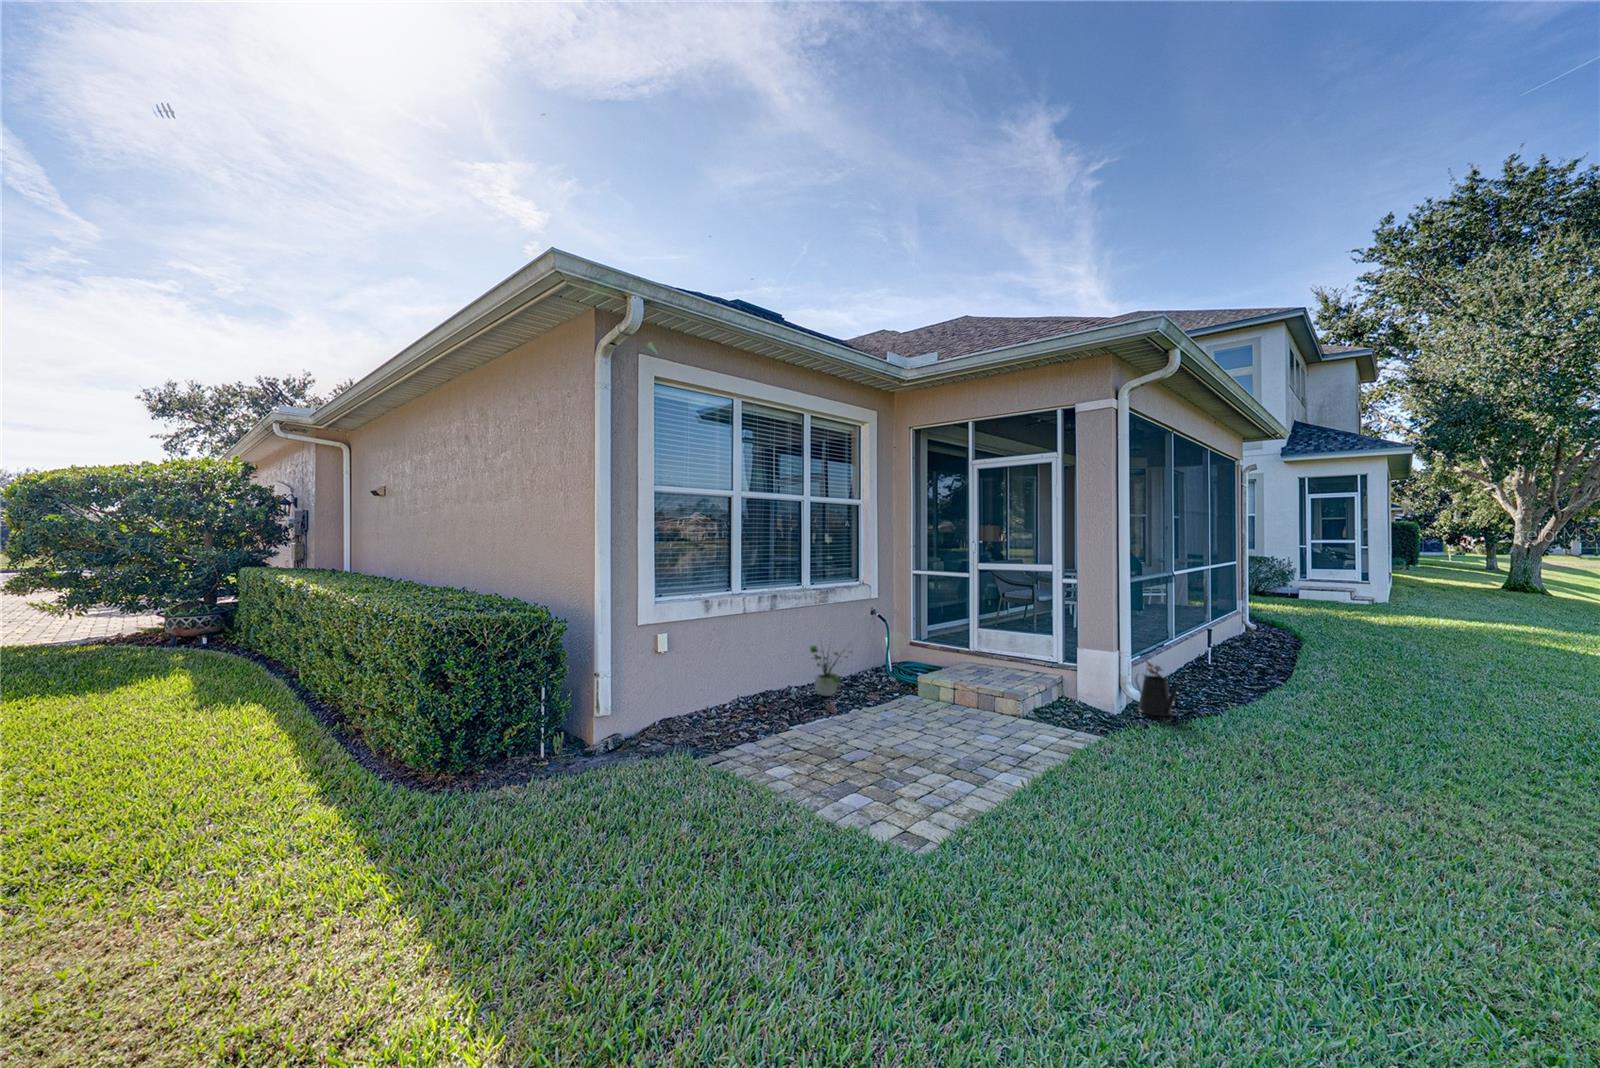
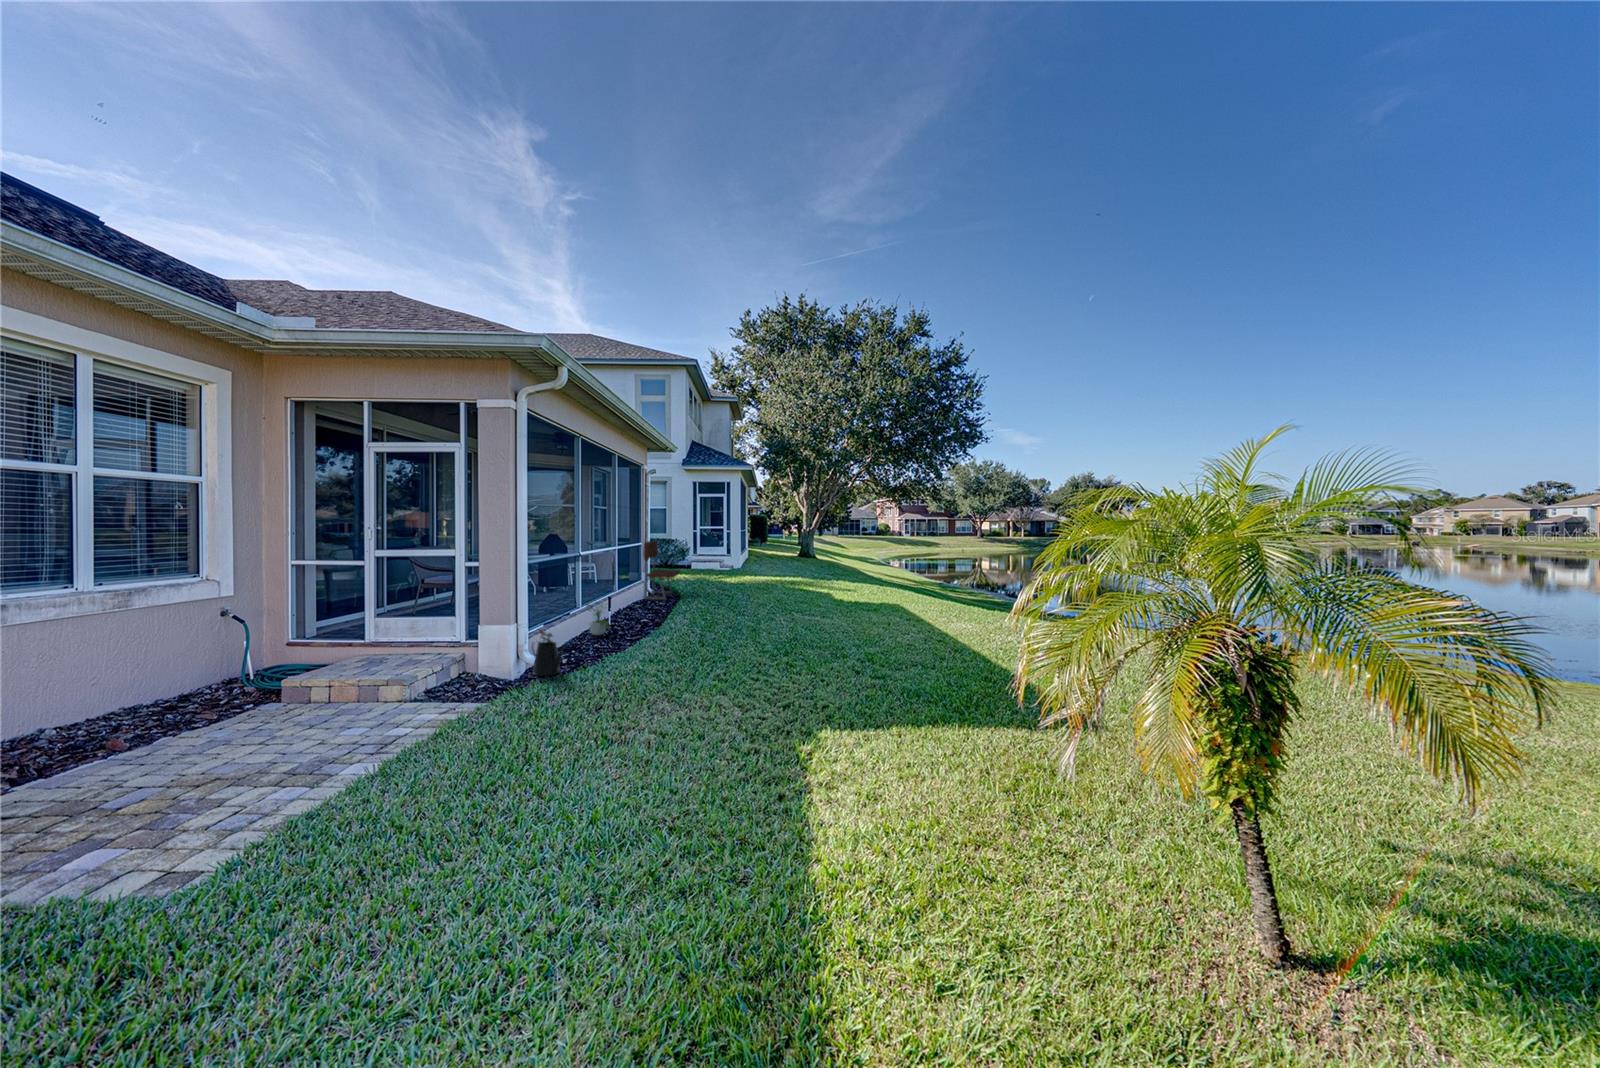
bench: none [1241,559,1299,639] -> present [643,541,681,600]
potted plant: present [810,645,851,696] -> present [586,601,610,635]

